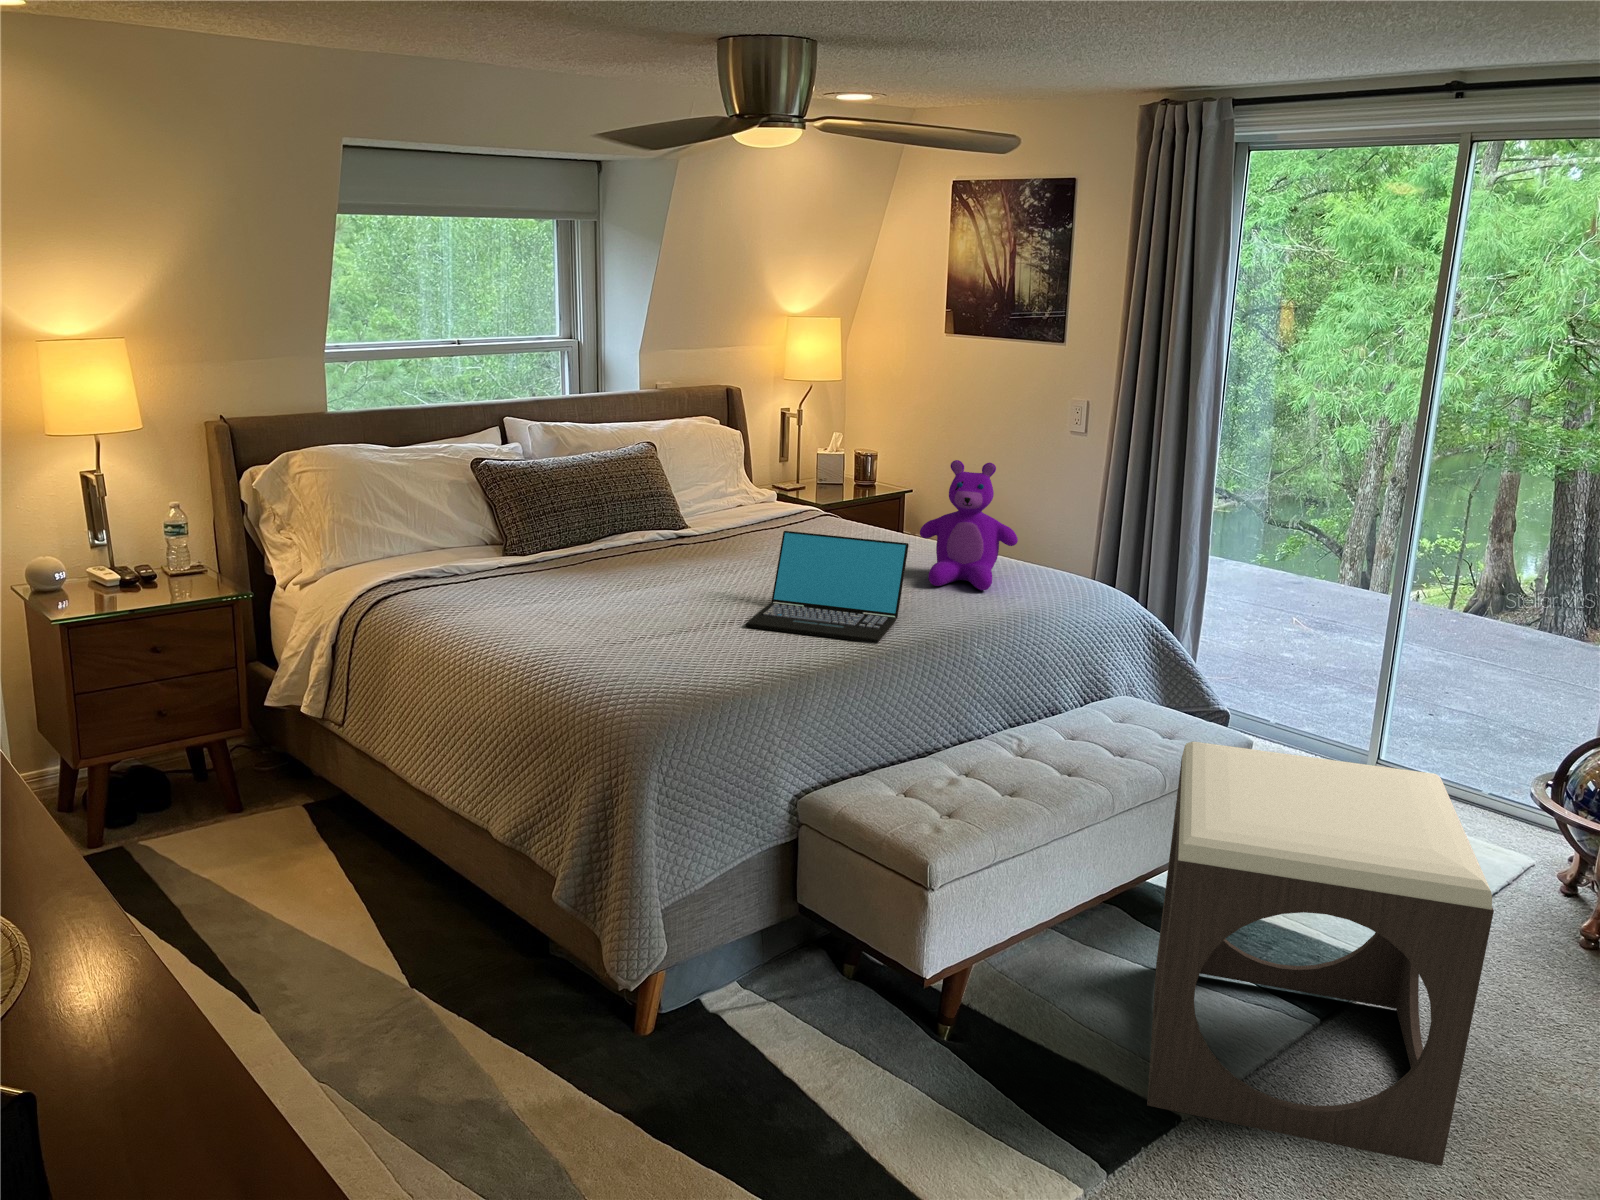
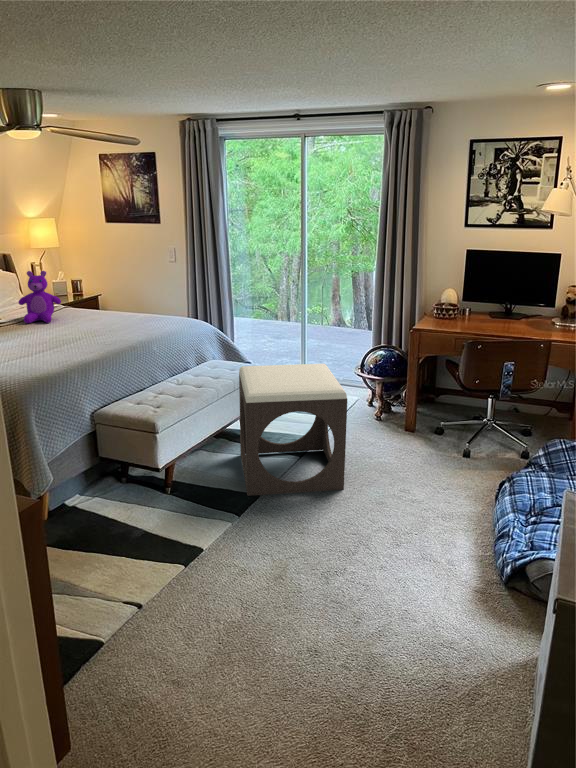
teddy bear: present [920,460,1018,590] -> present [19,271,61,323]
laptop: present [746,531,909,643] -> none [52,308,117,350]

